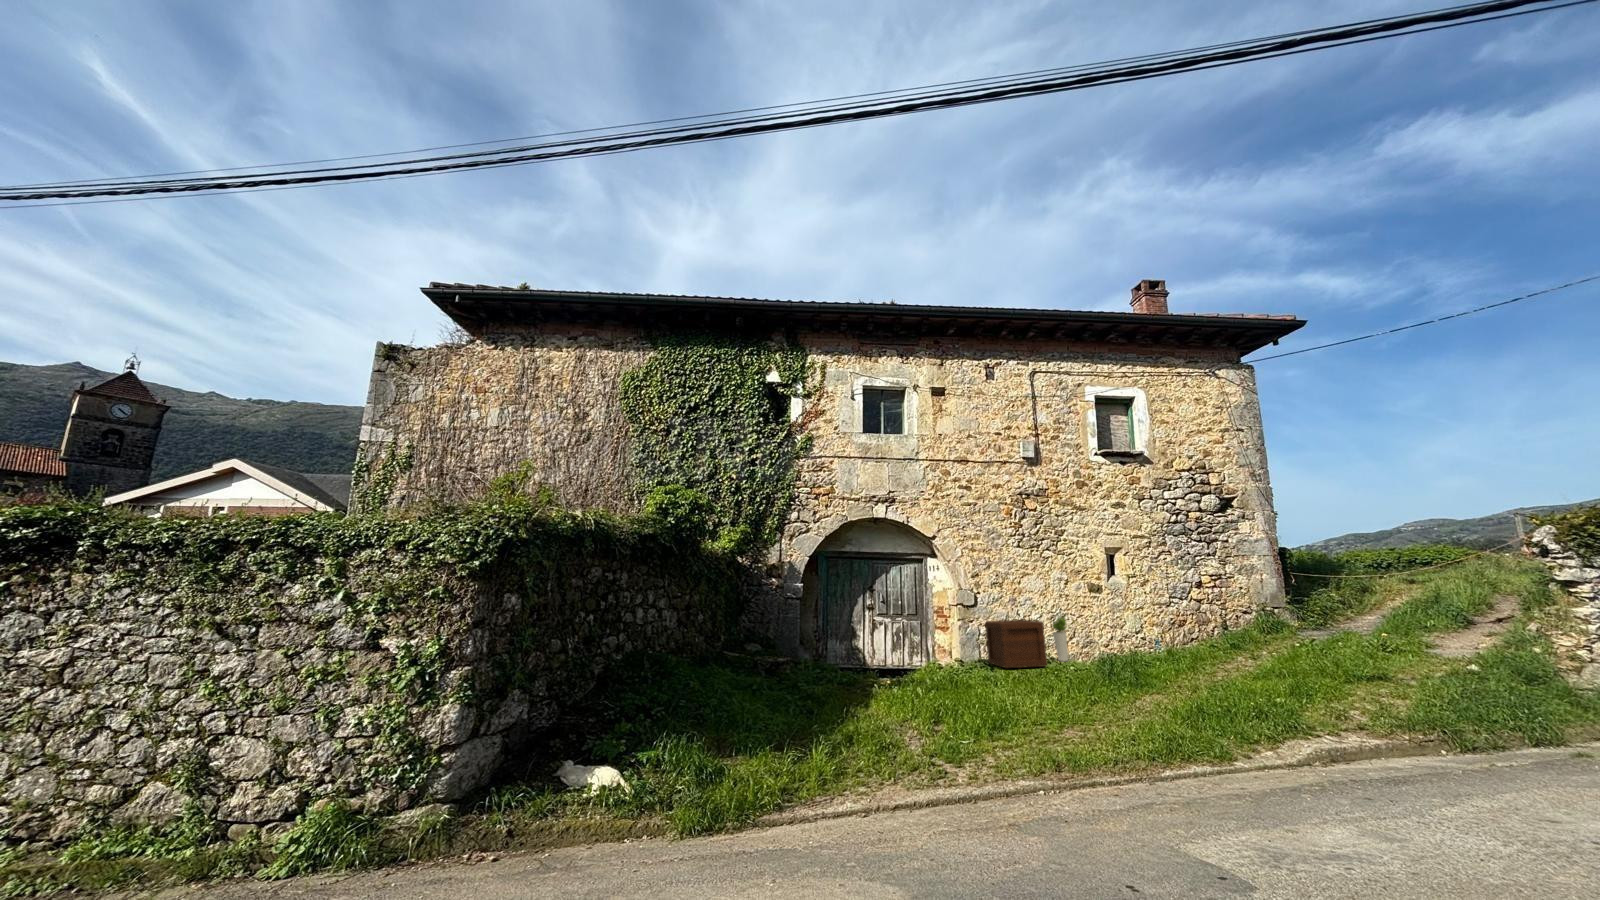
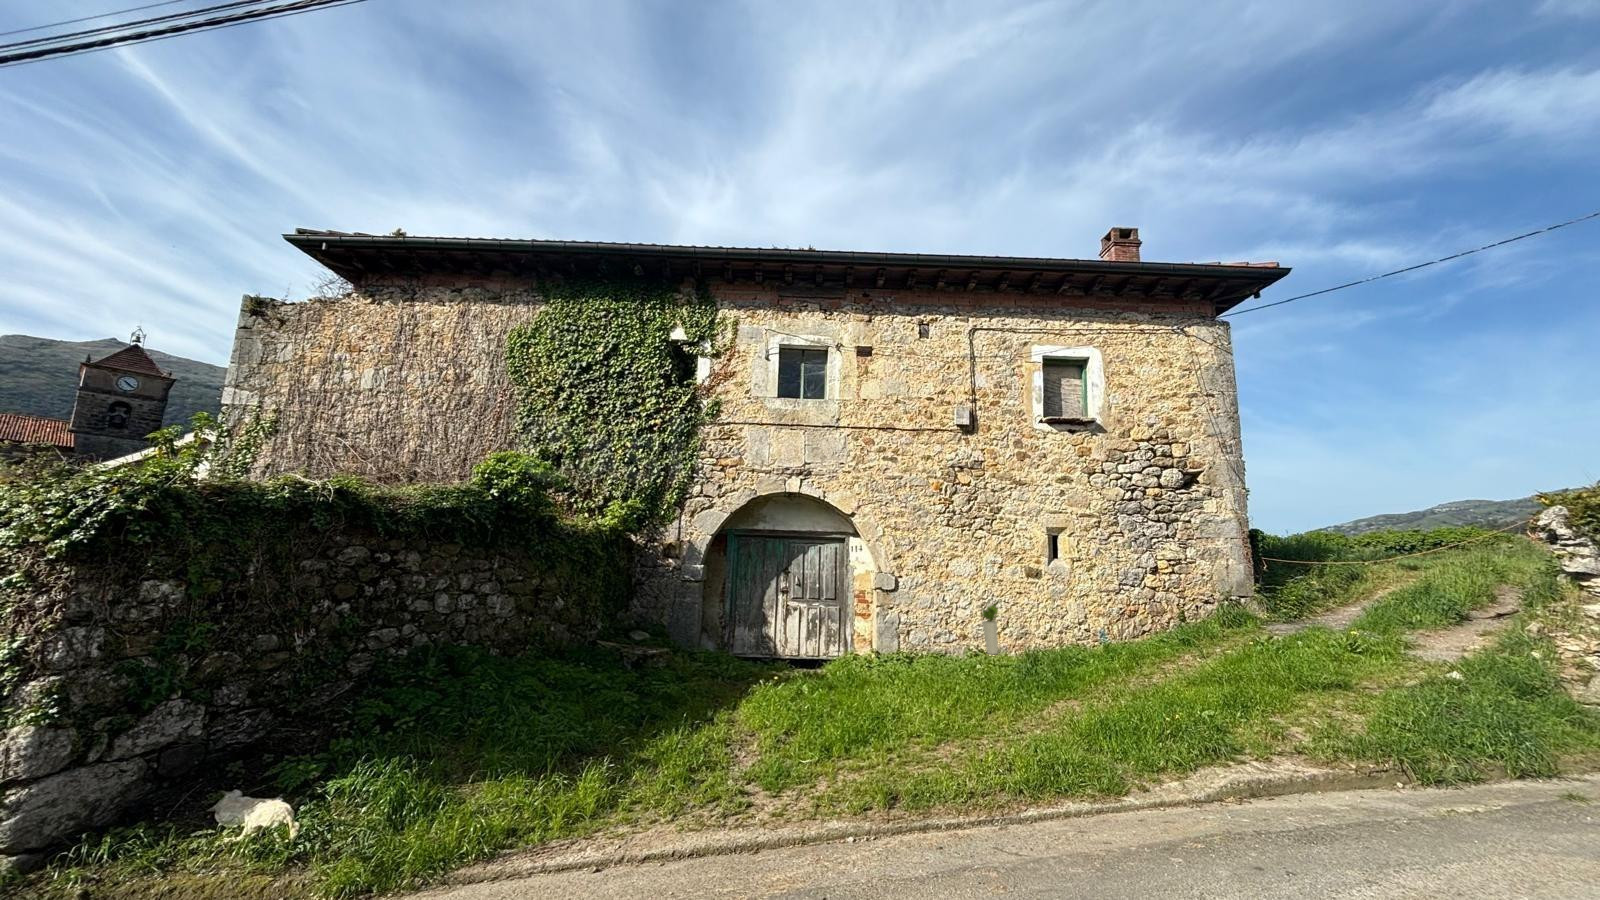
wooden crate: present [985,620,1047,668] -> none [906,607,969,662]

